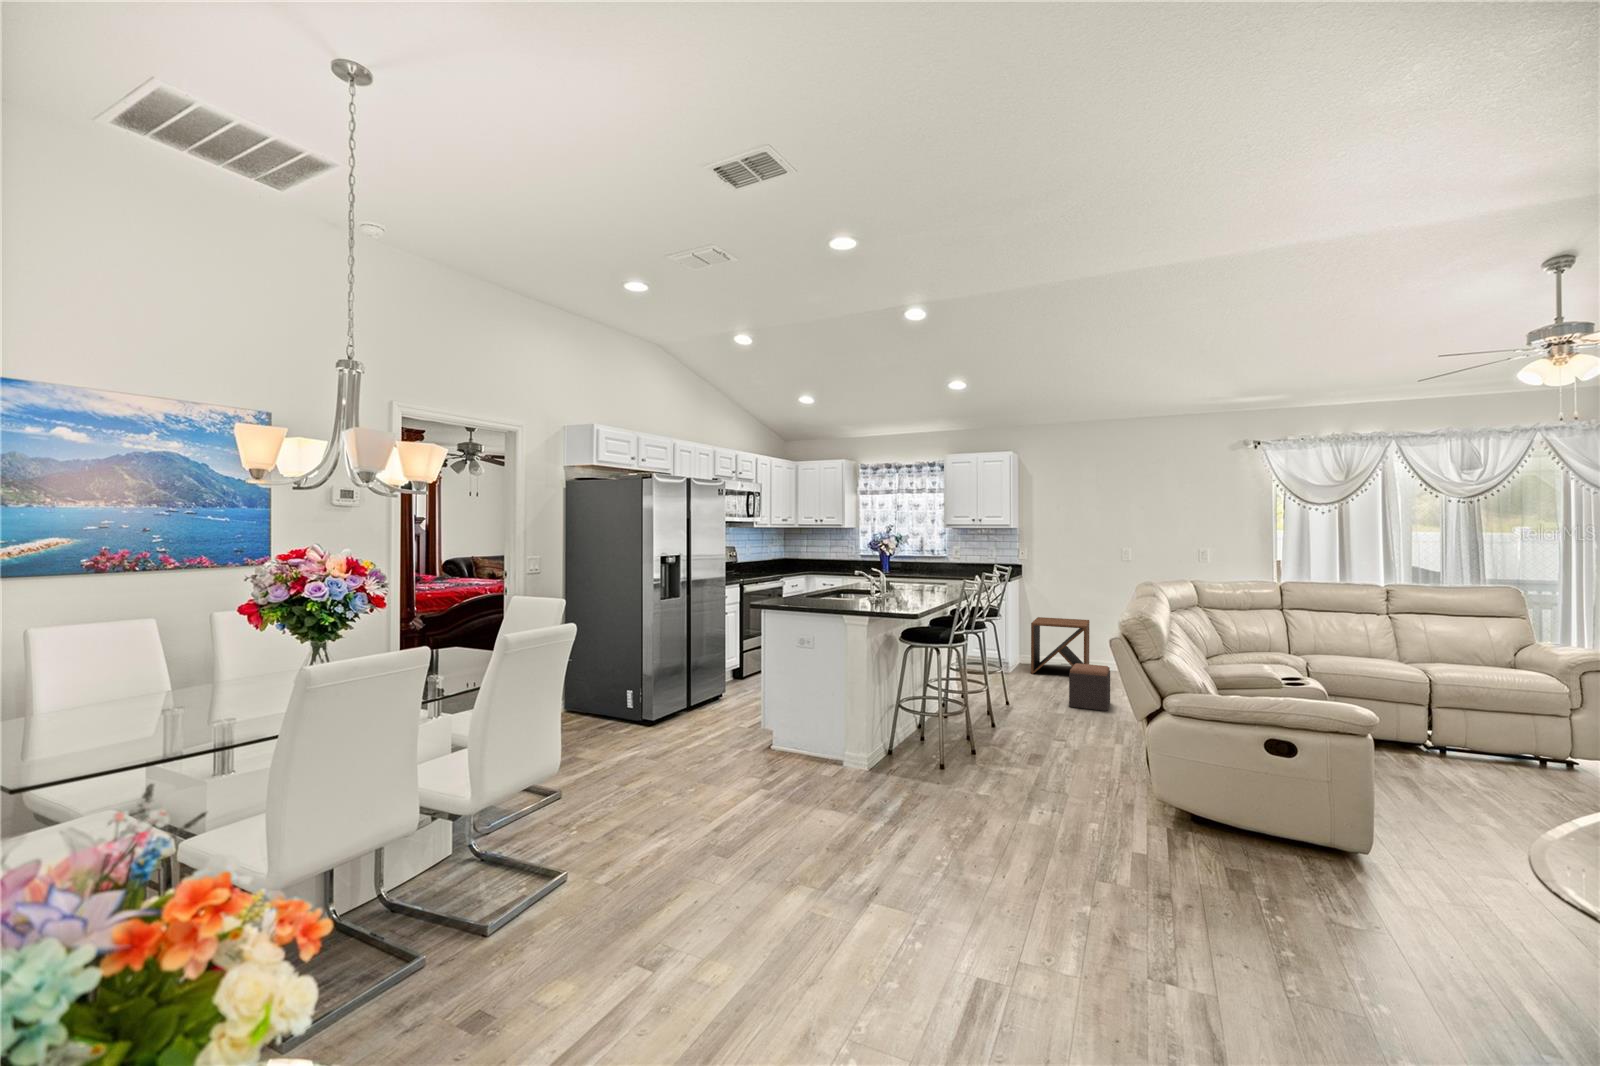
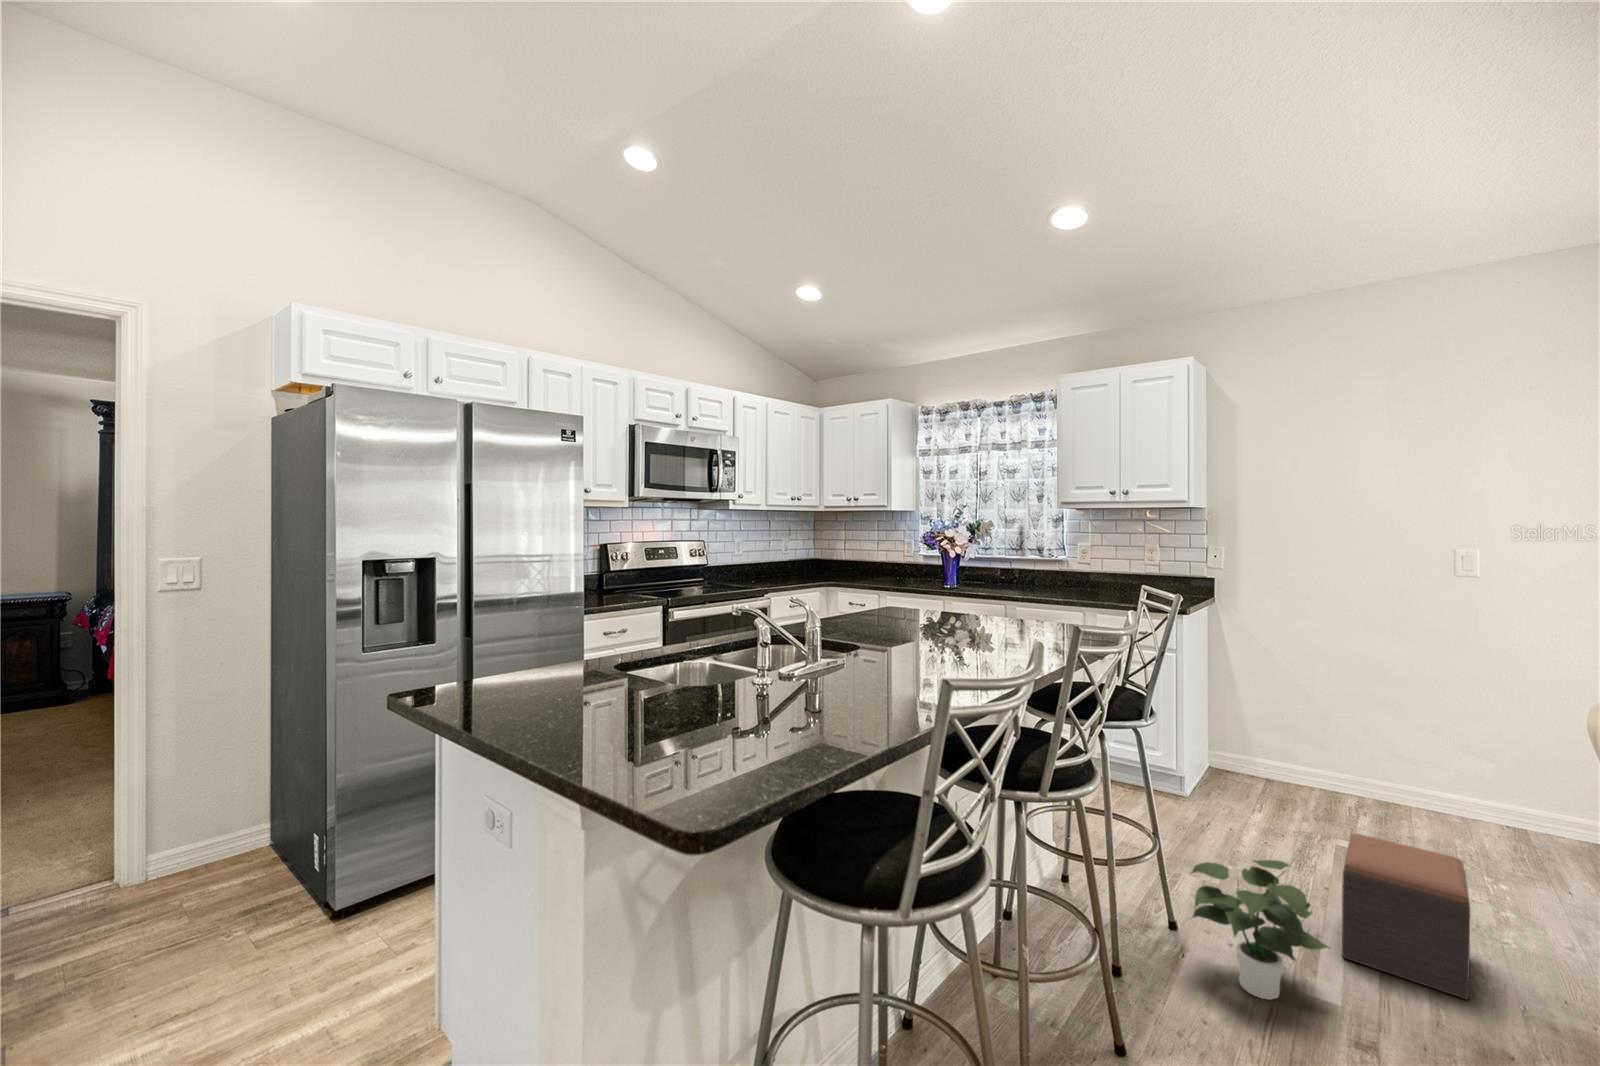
side table: present [1031,617,1090,674] -> none [1229,678,1365,828]
potted plant: none [1016,667,1063,715] -> present [1192,860,1329,1000]

